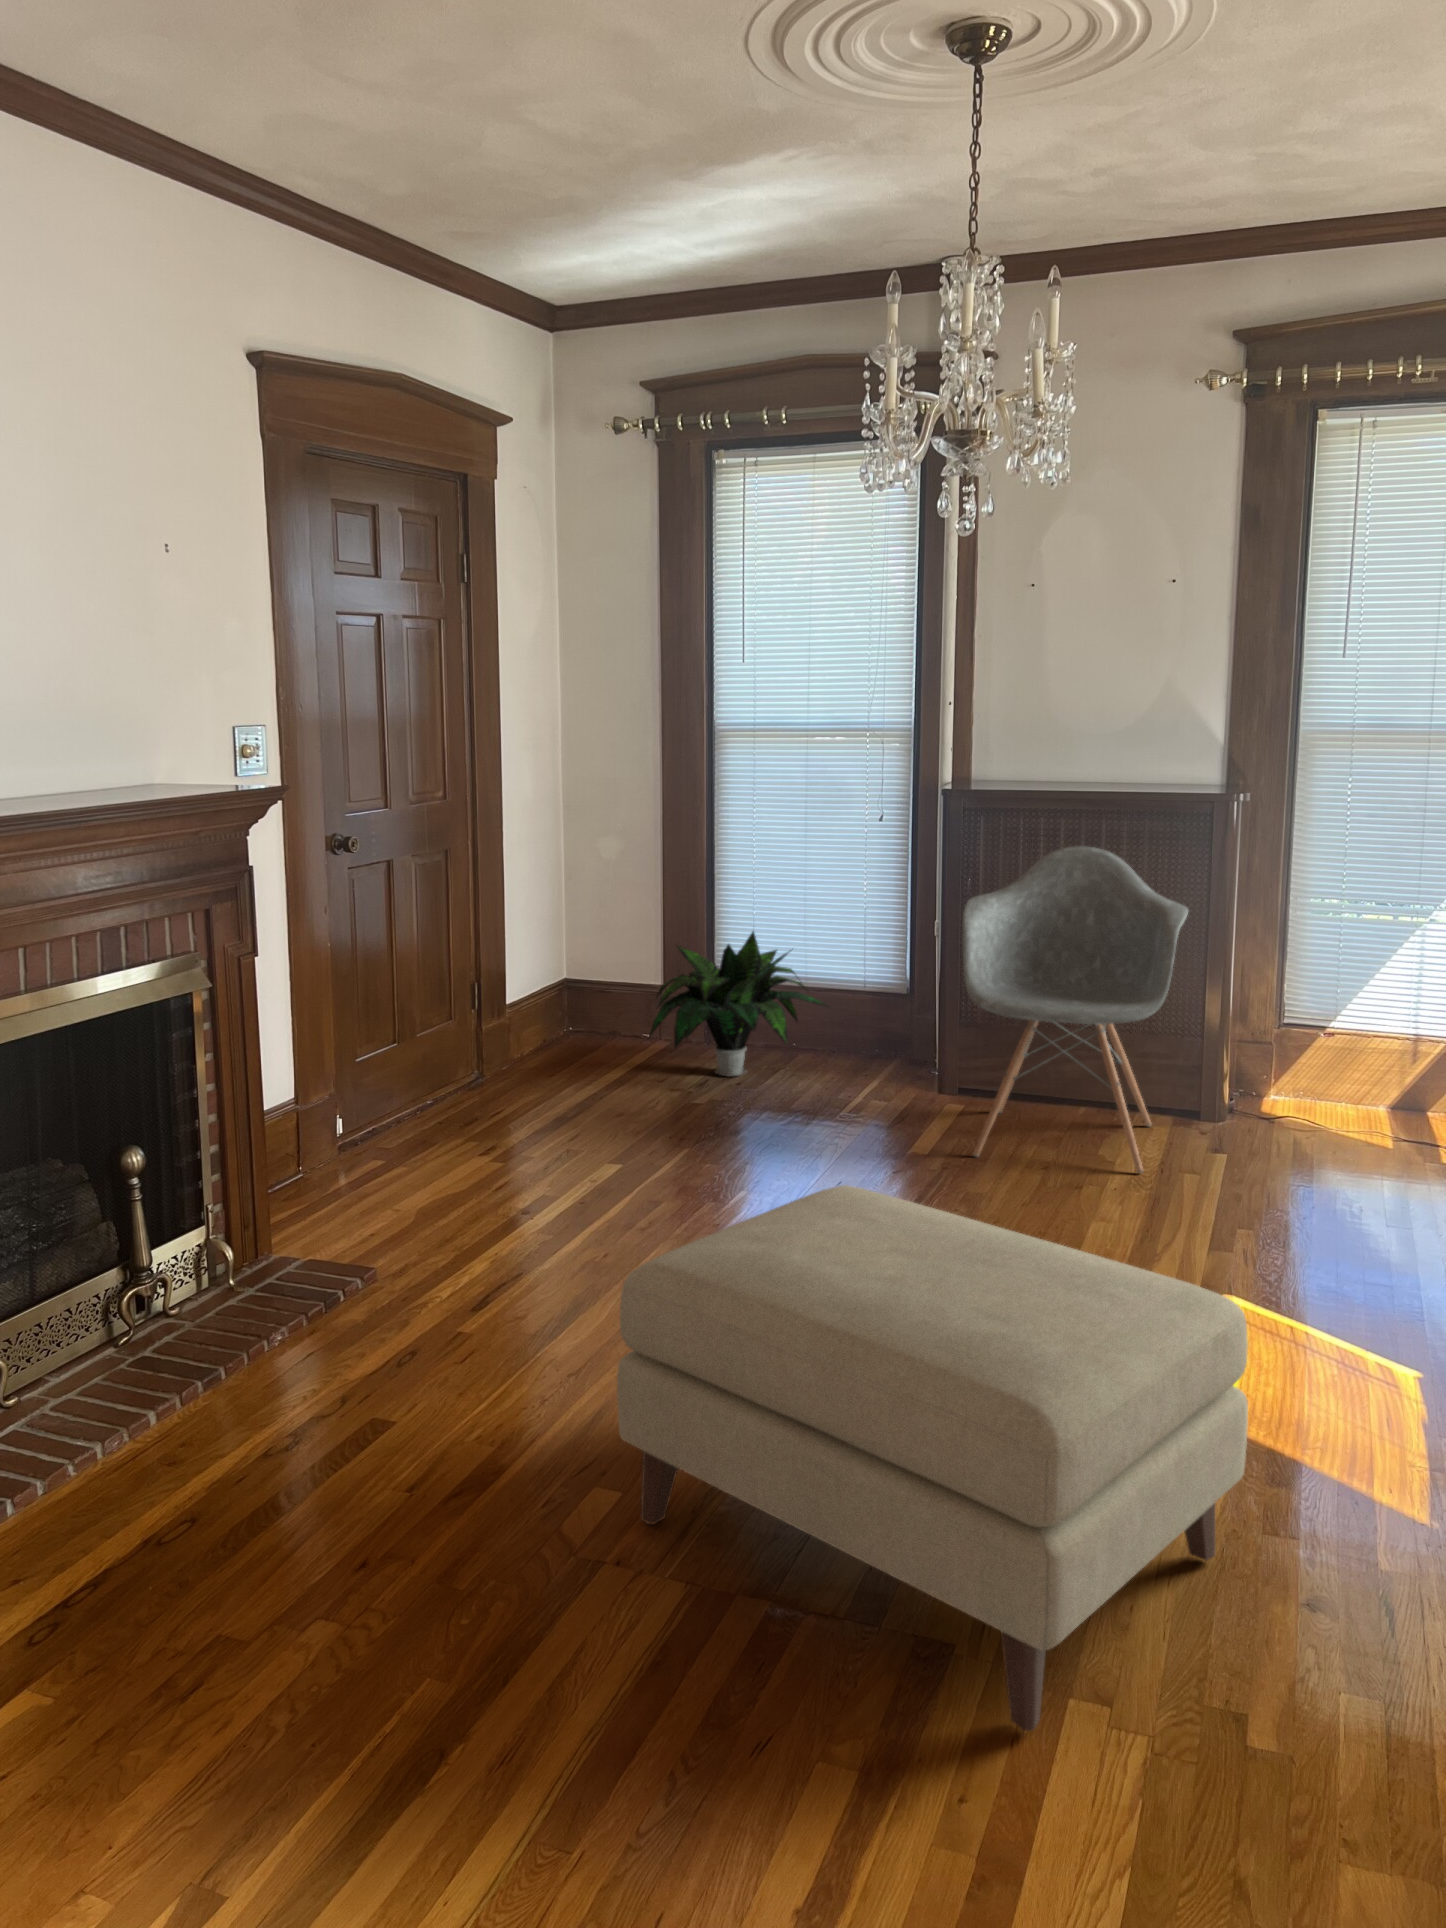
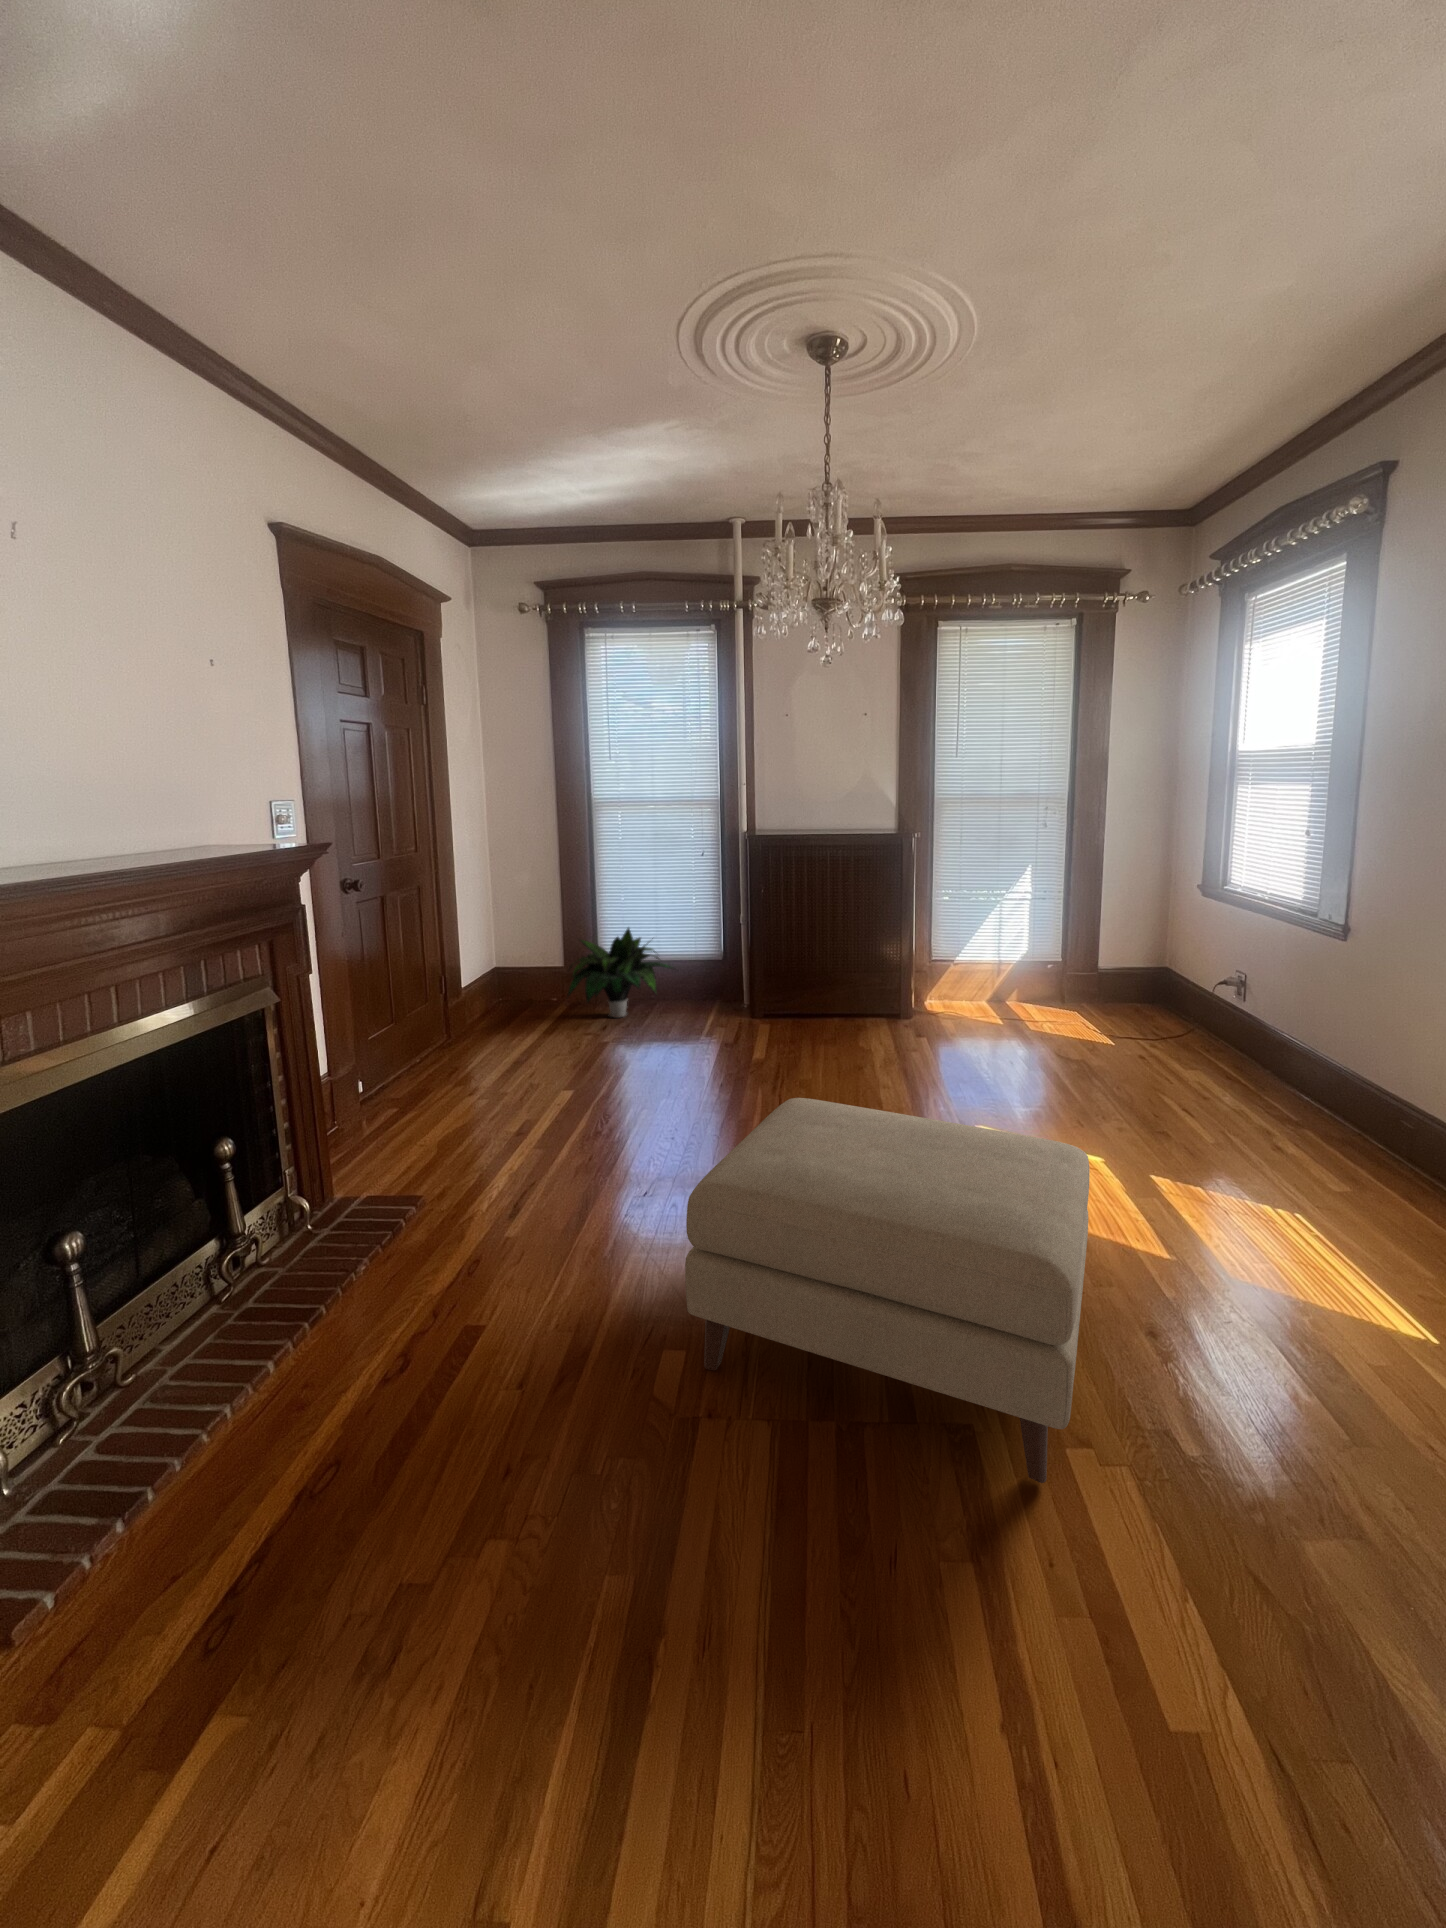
armchair: present [963,846,1188,1173] -> none [769,867,895,1054]

